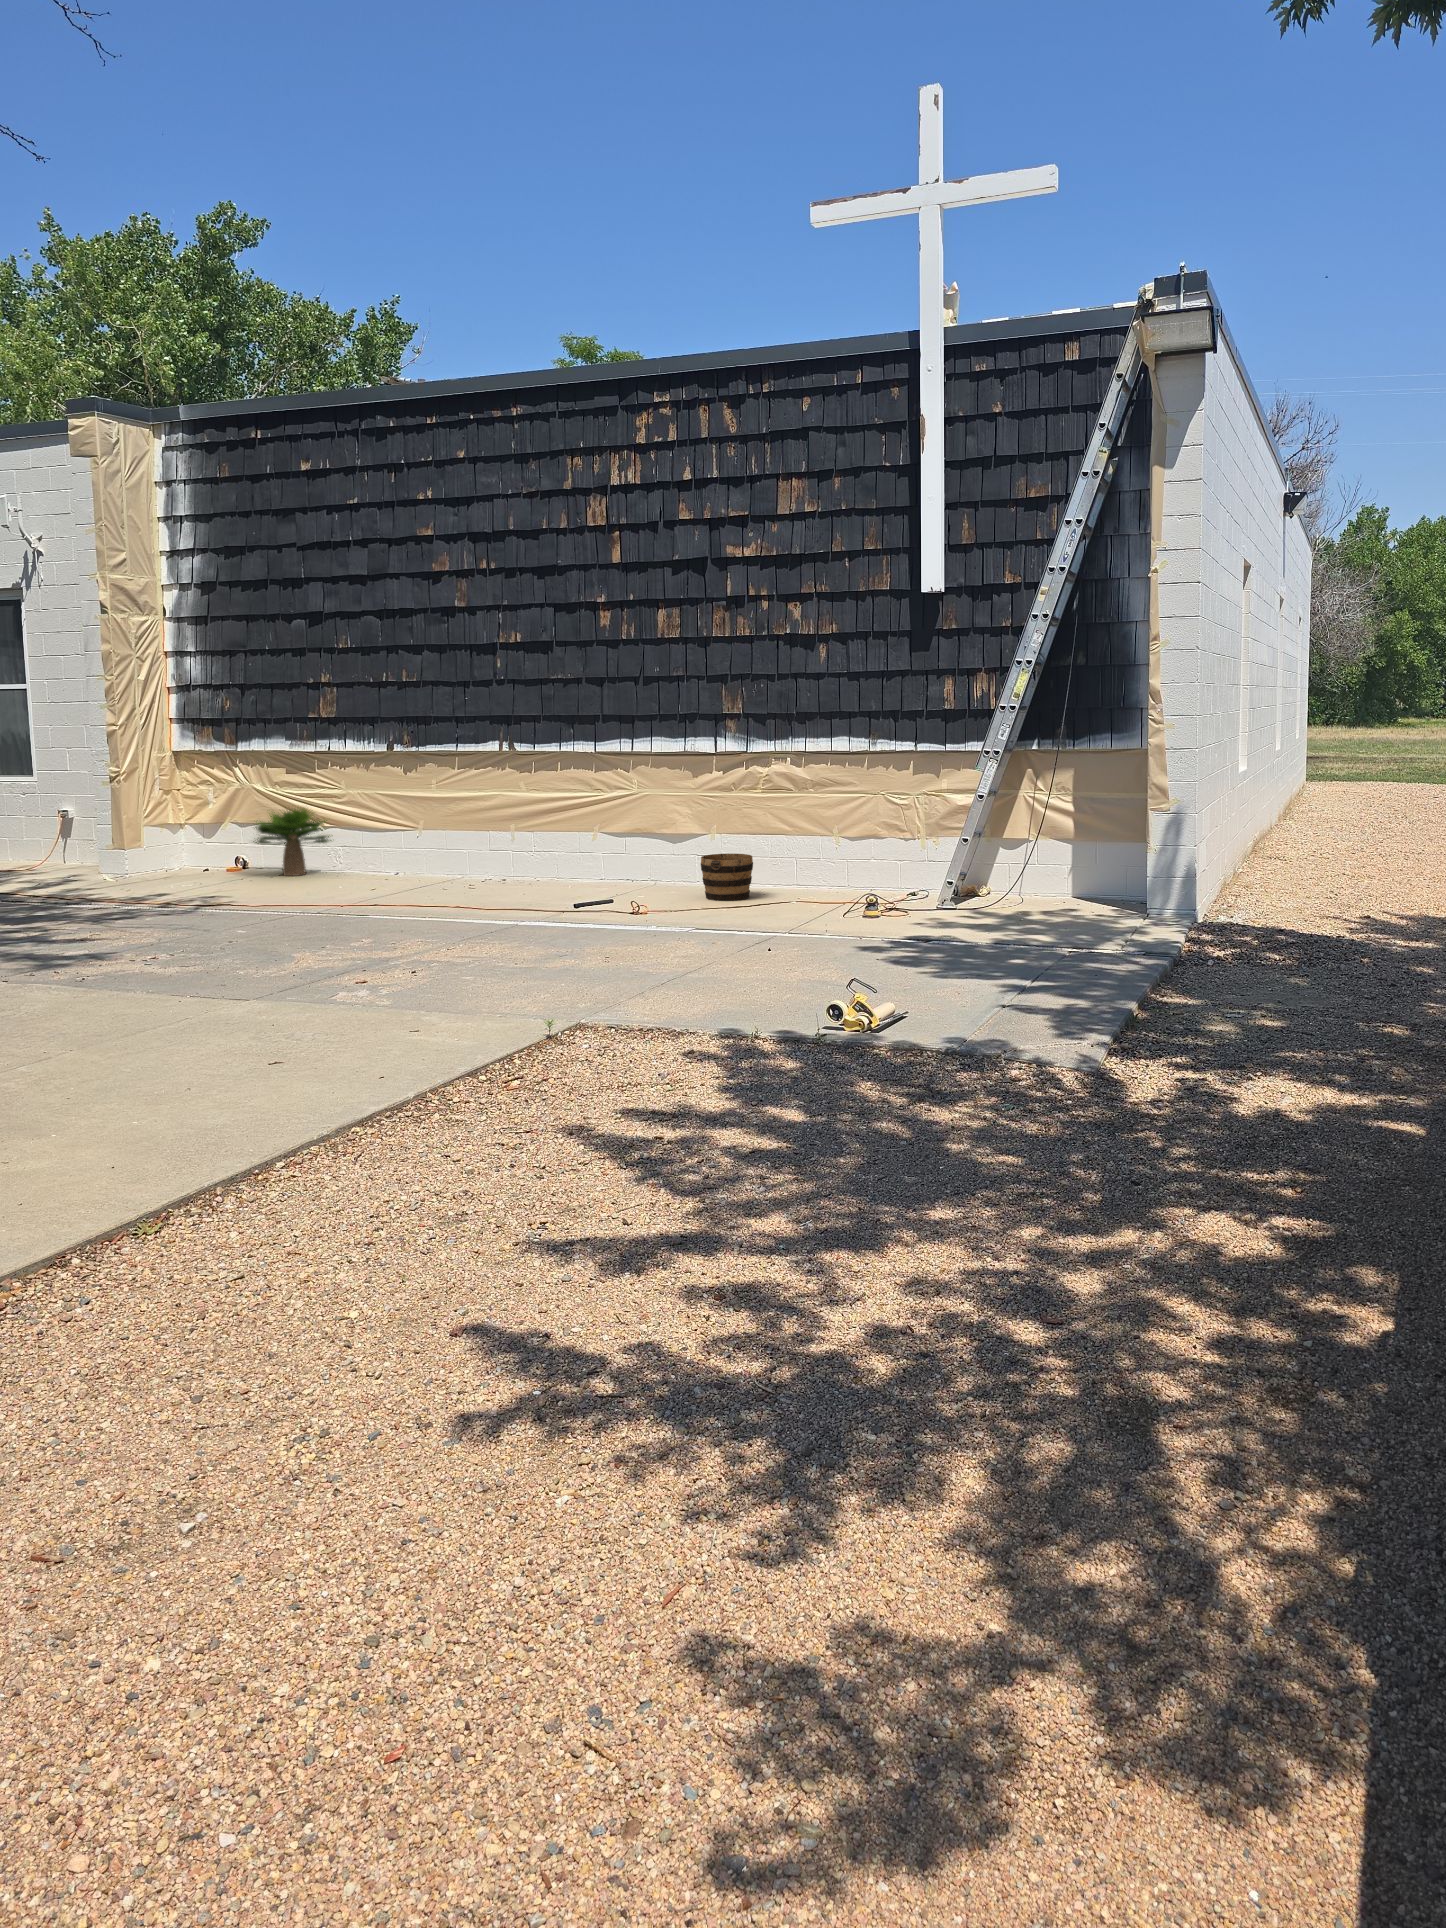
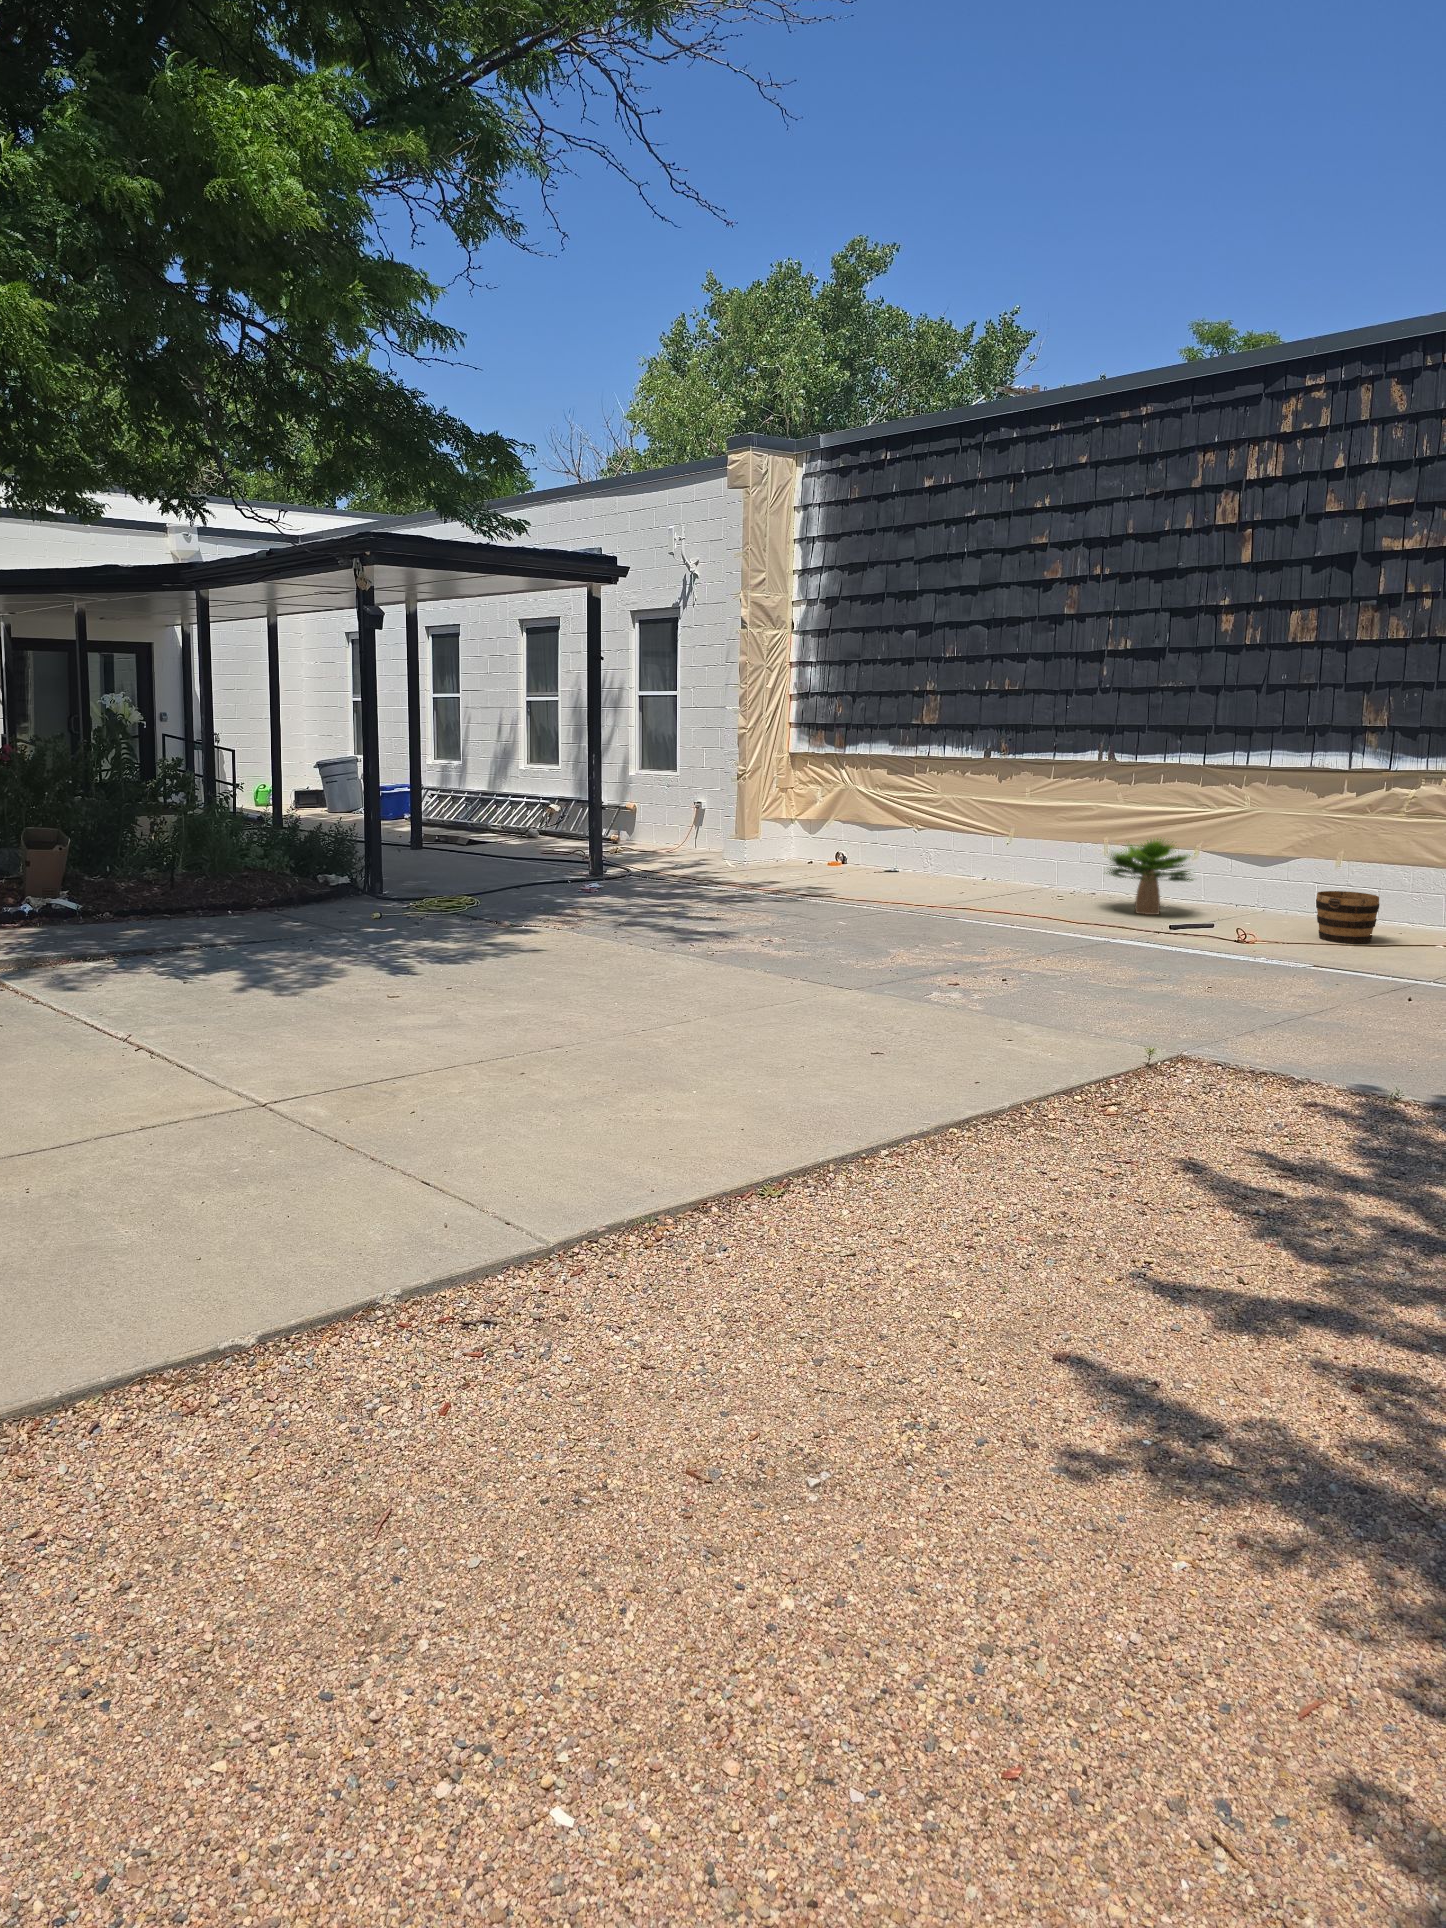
potted plant: present [253,807,332,876] -> present [1106,838,1193,915]

